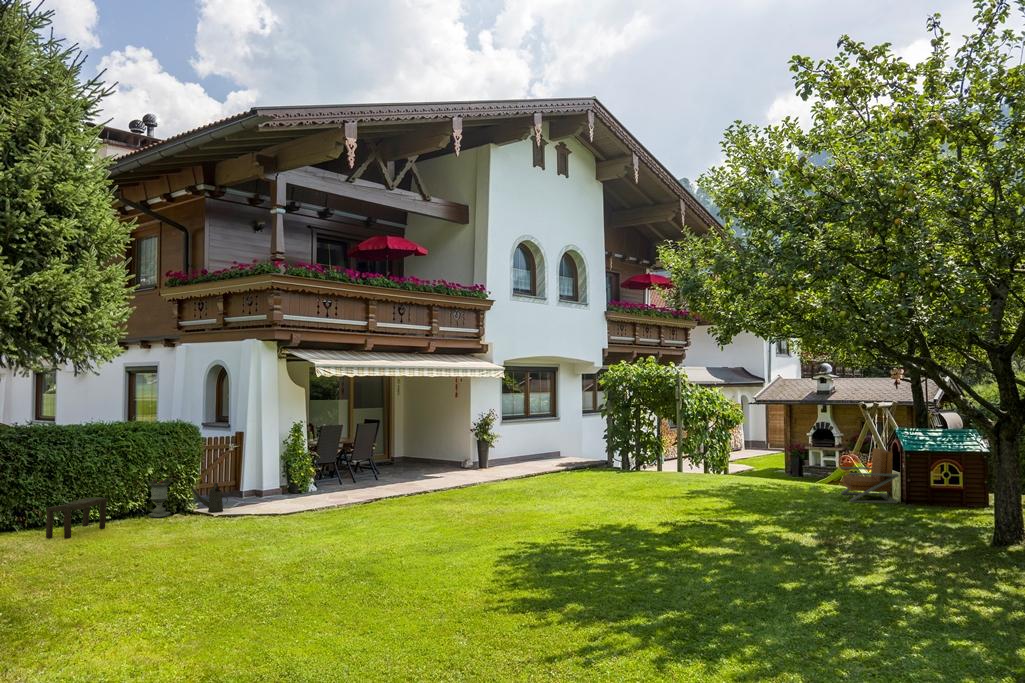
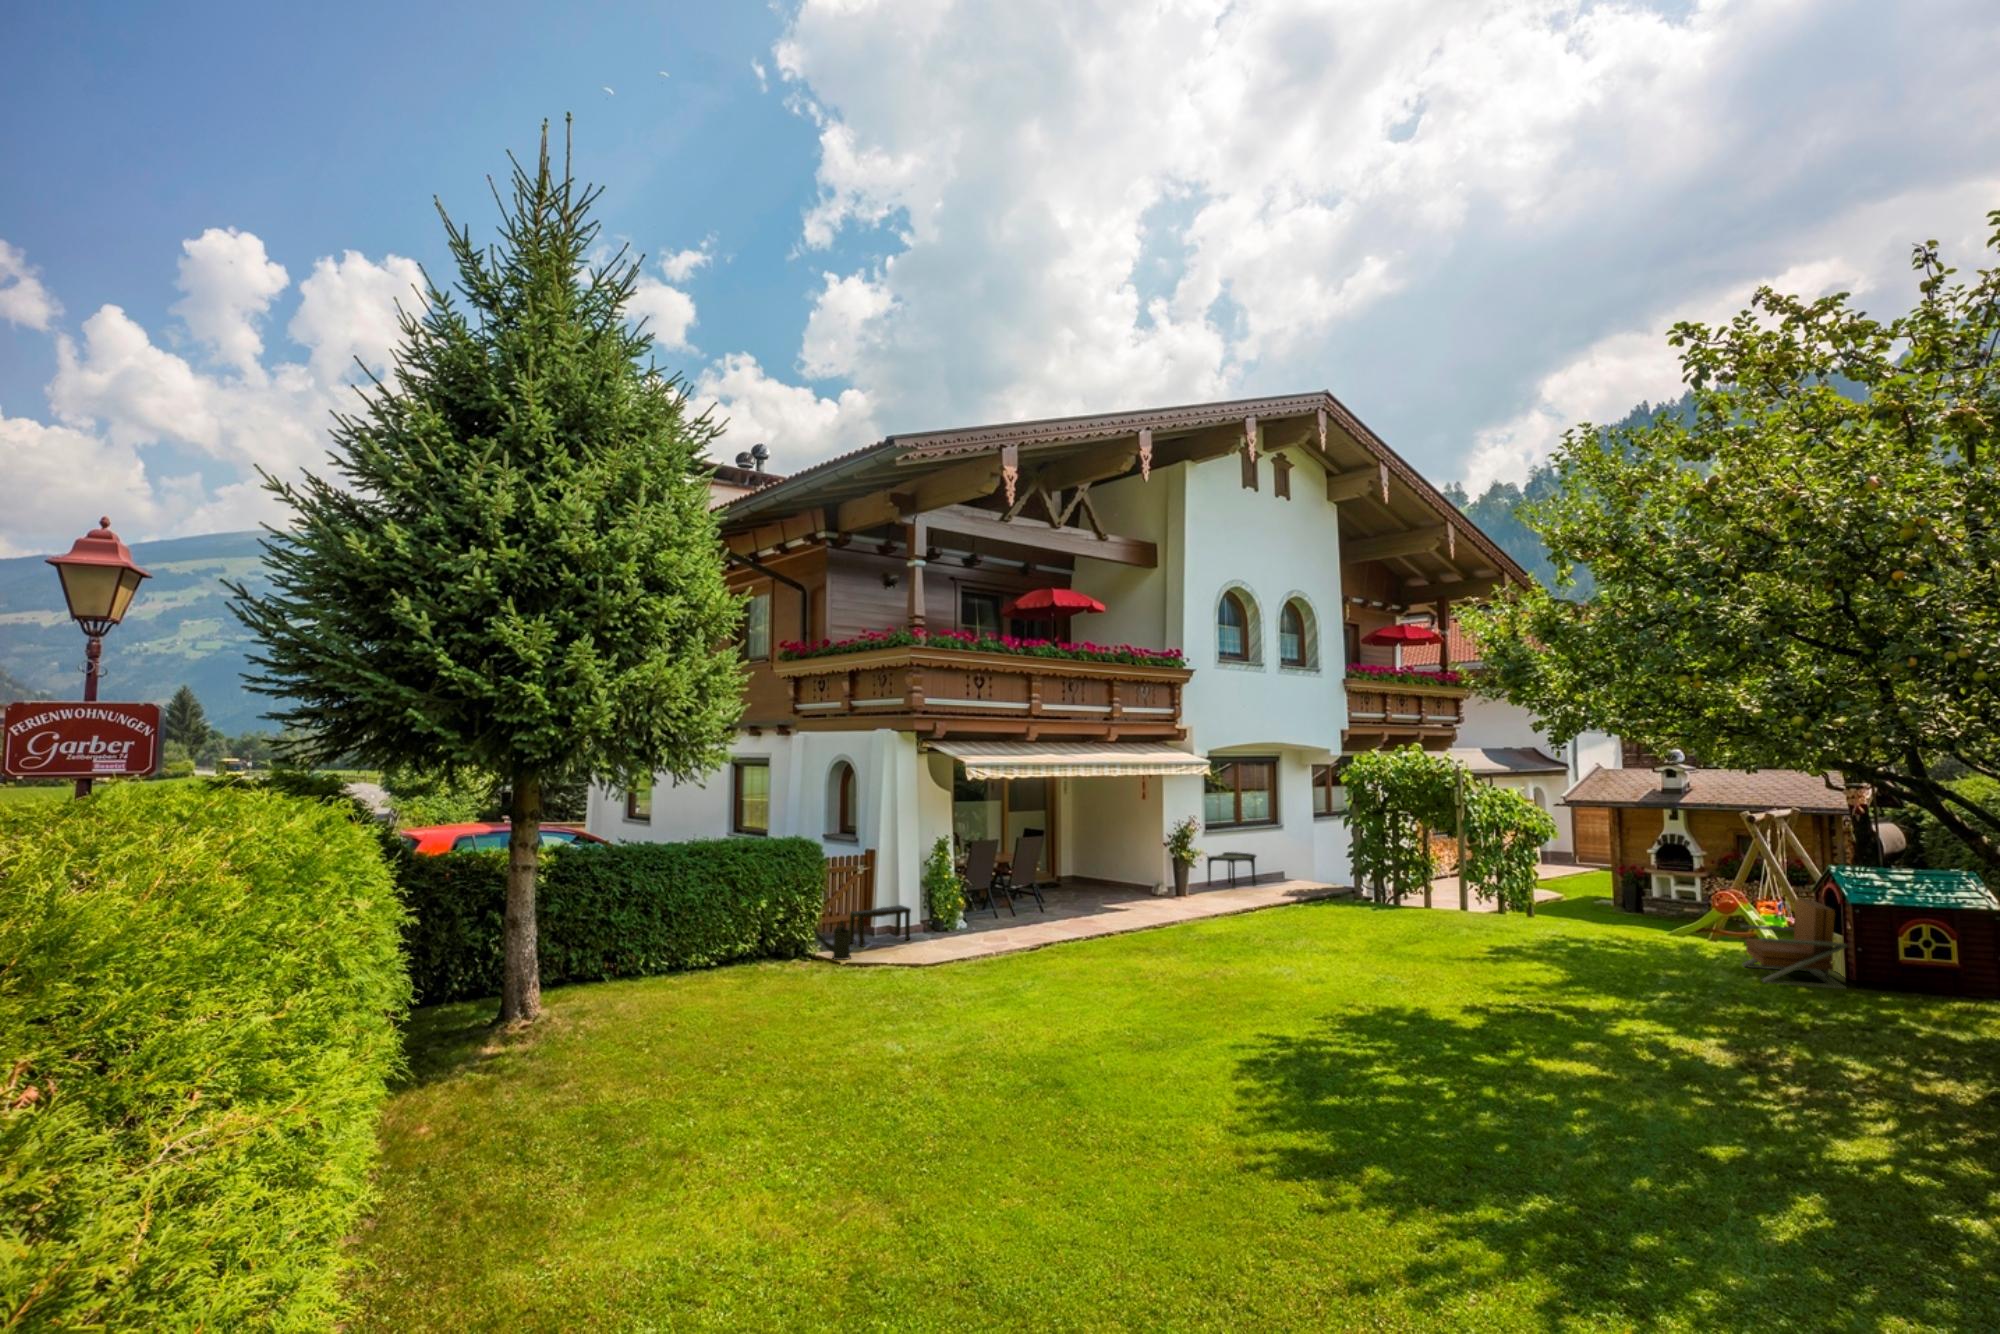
round table: none [504,437,541,463] -> present [1207,852,1256,888]
planter: present [148,478,171,518] -> none [760,914,789,965]
bench: present [46,498,107,539] -> present [849,905,911,946]

